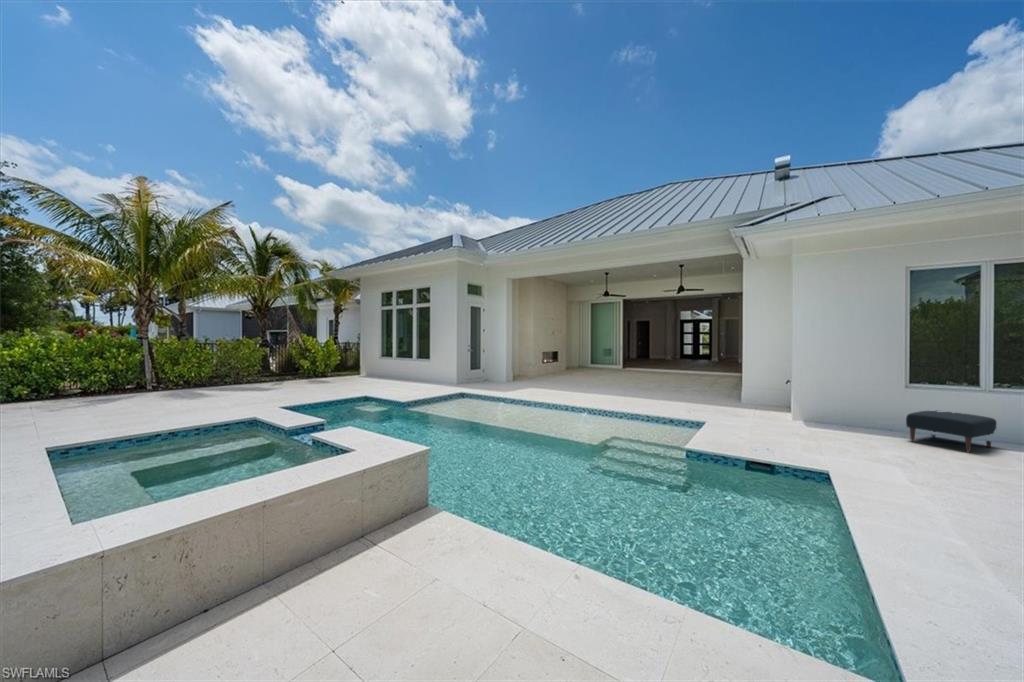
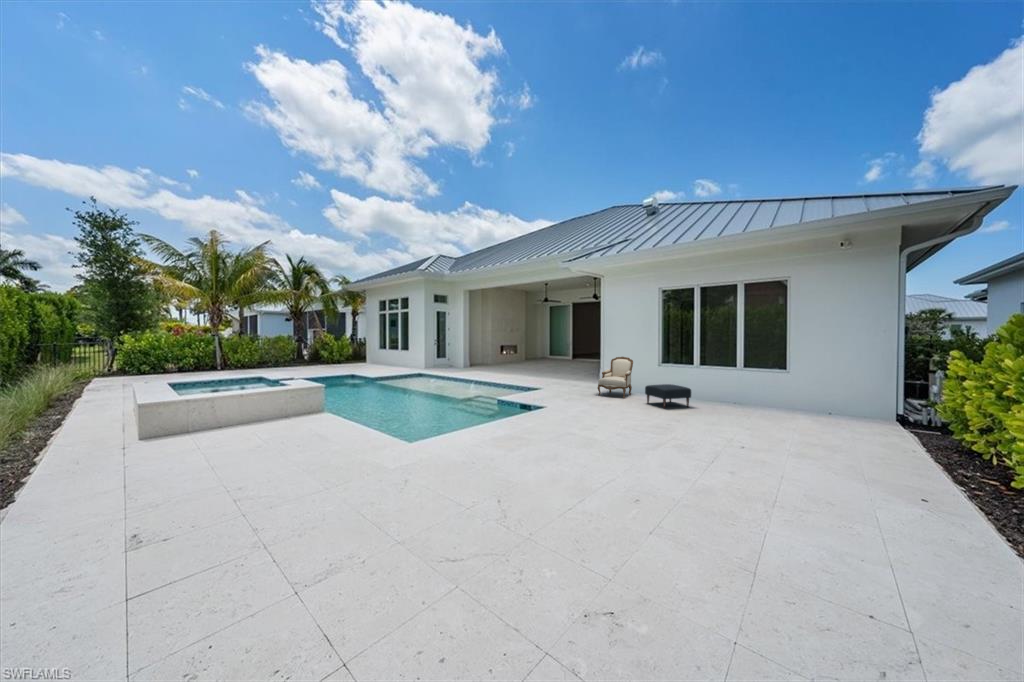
armchair: none [795,368,851,431] -> present [598,357,633,398]

